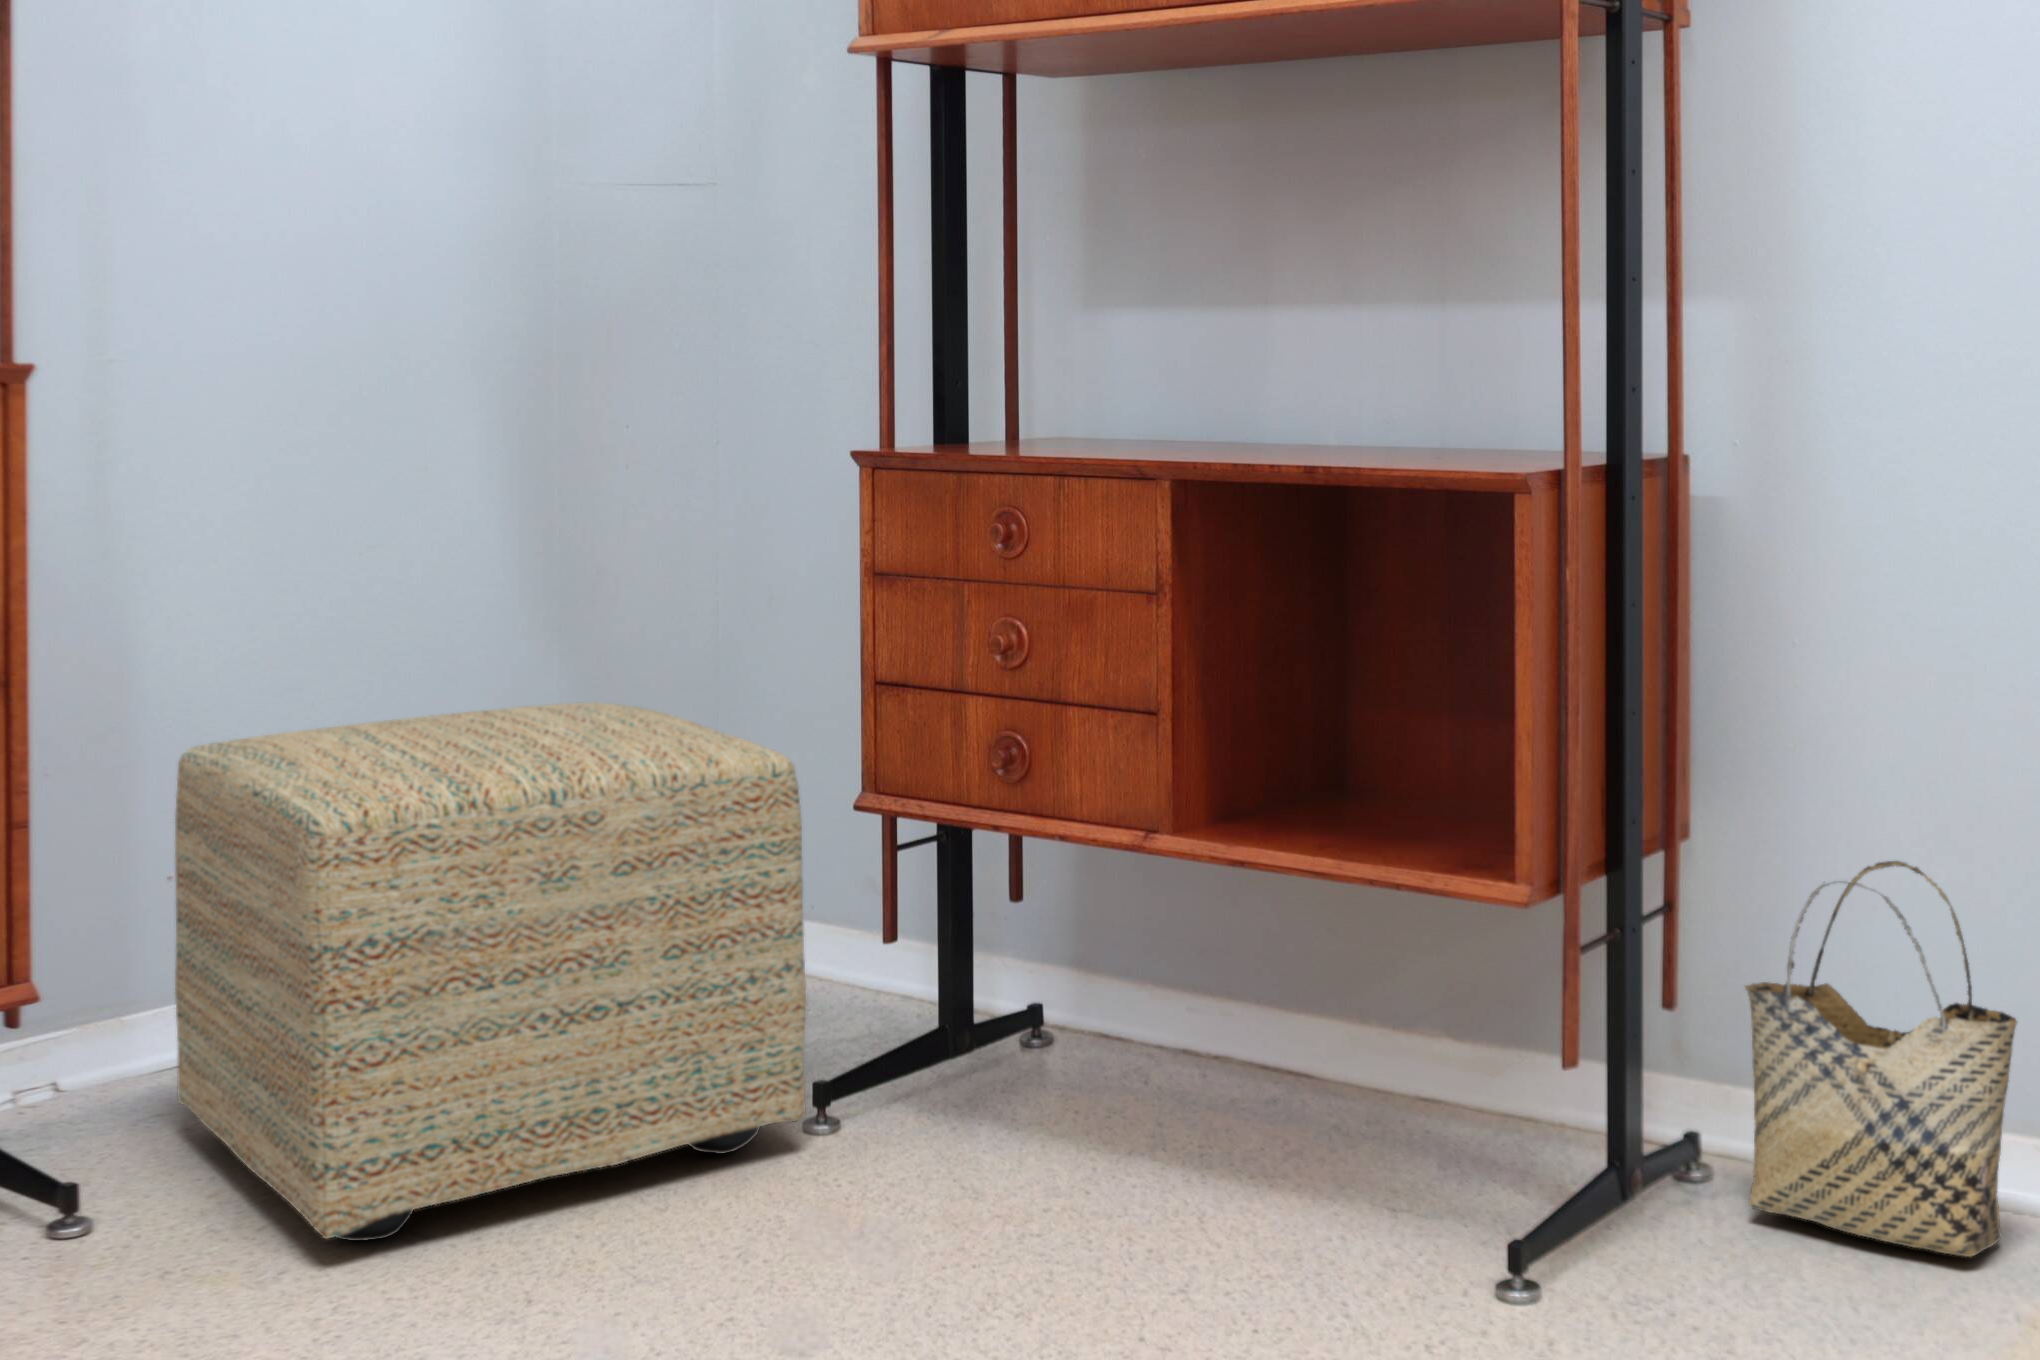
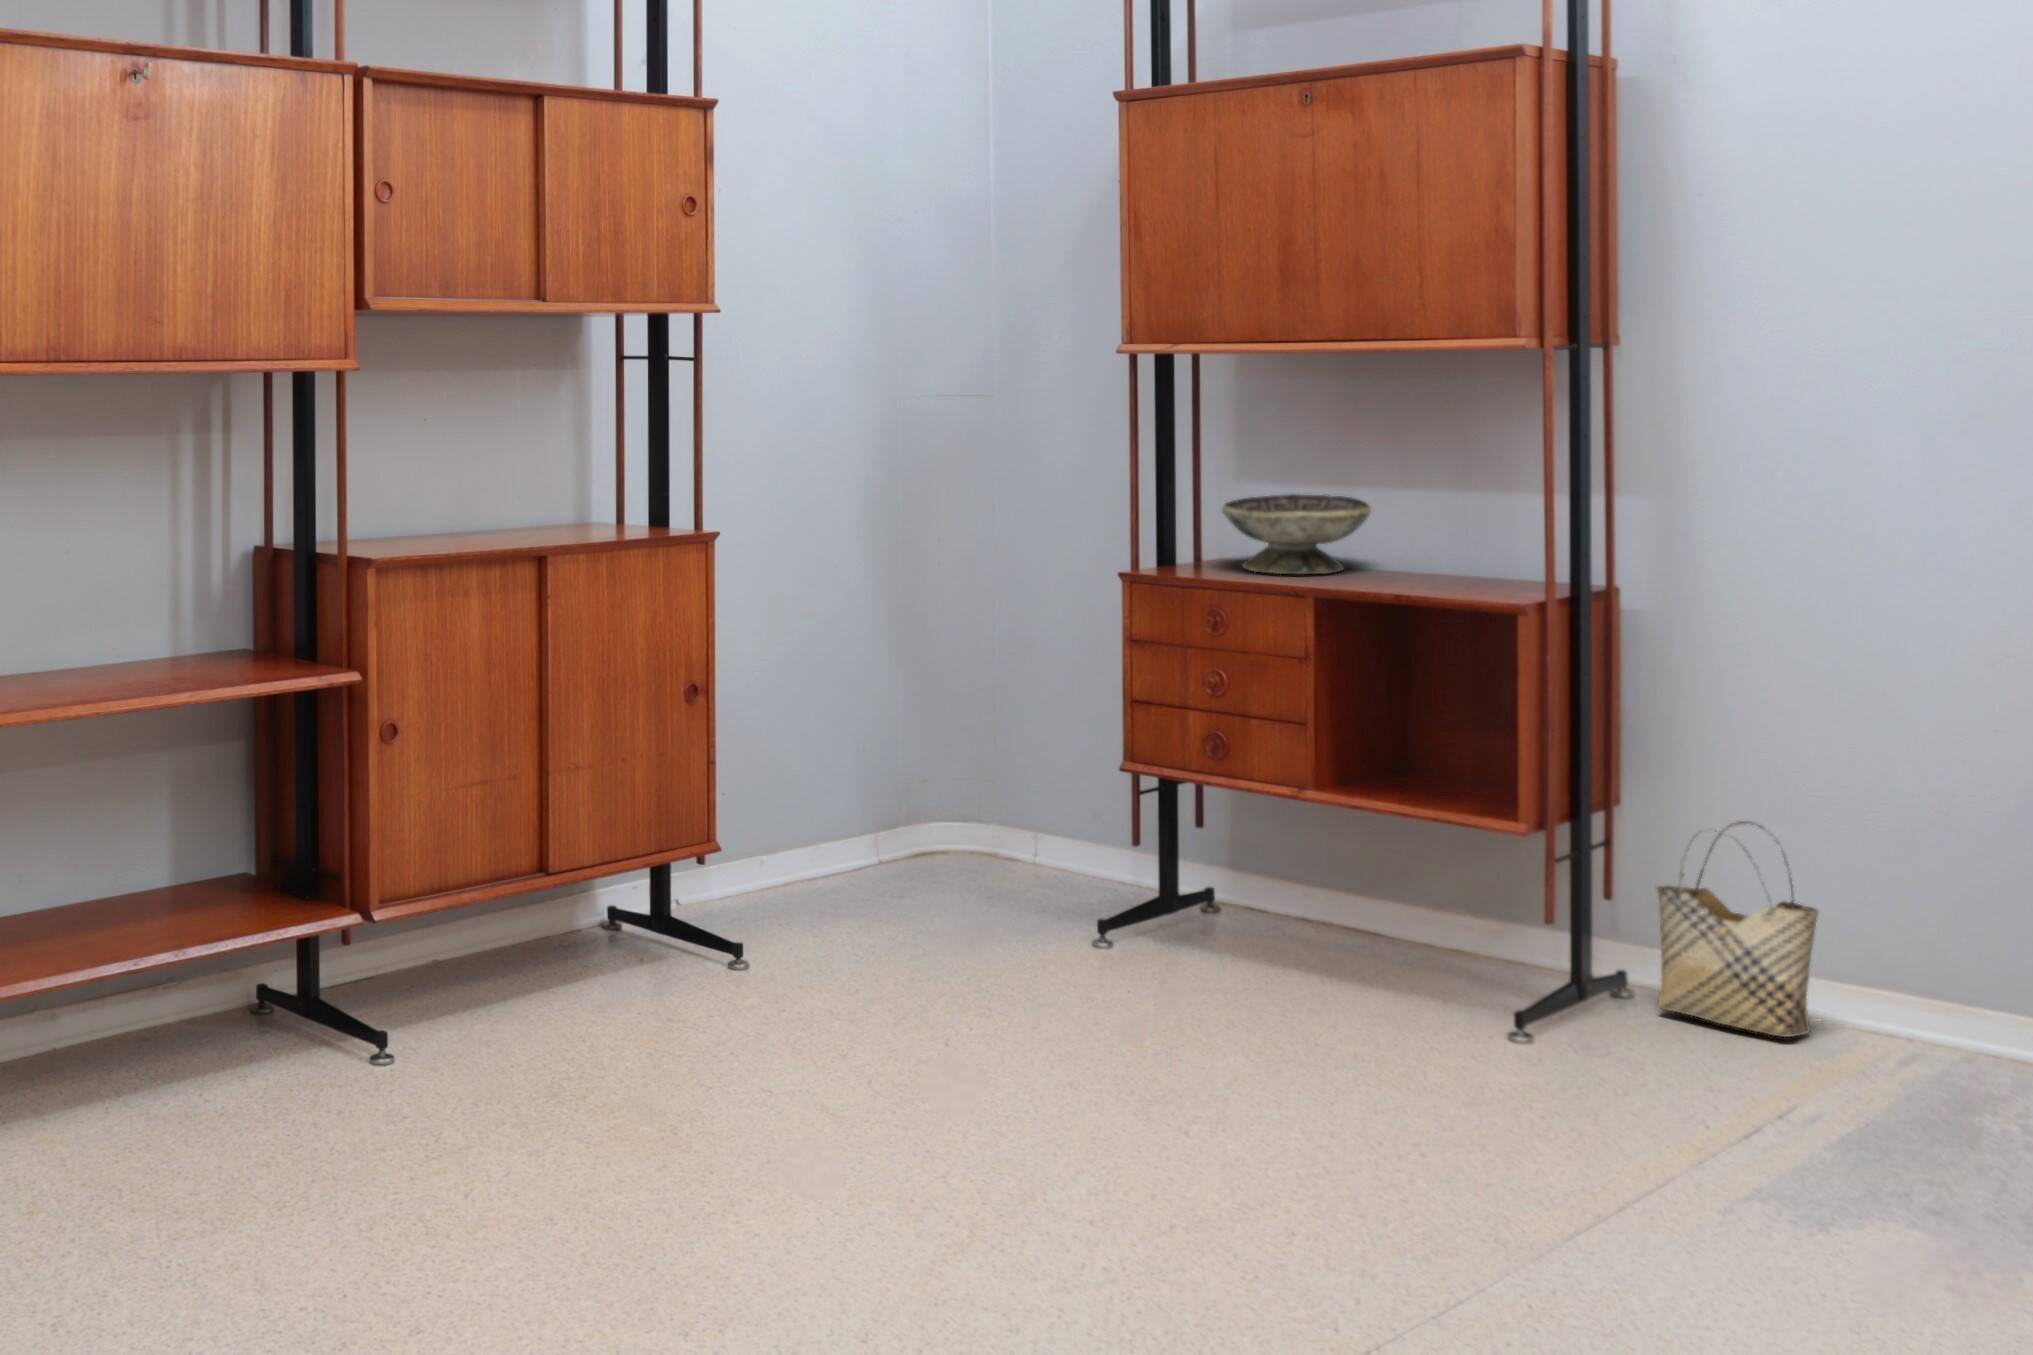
decorative bowl: none [1039,326,1288,450] -> present [1222,494,1371,574]
ottoman: present [175,703,806,1241] -> none [756,703,1102,975]

